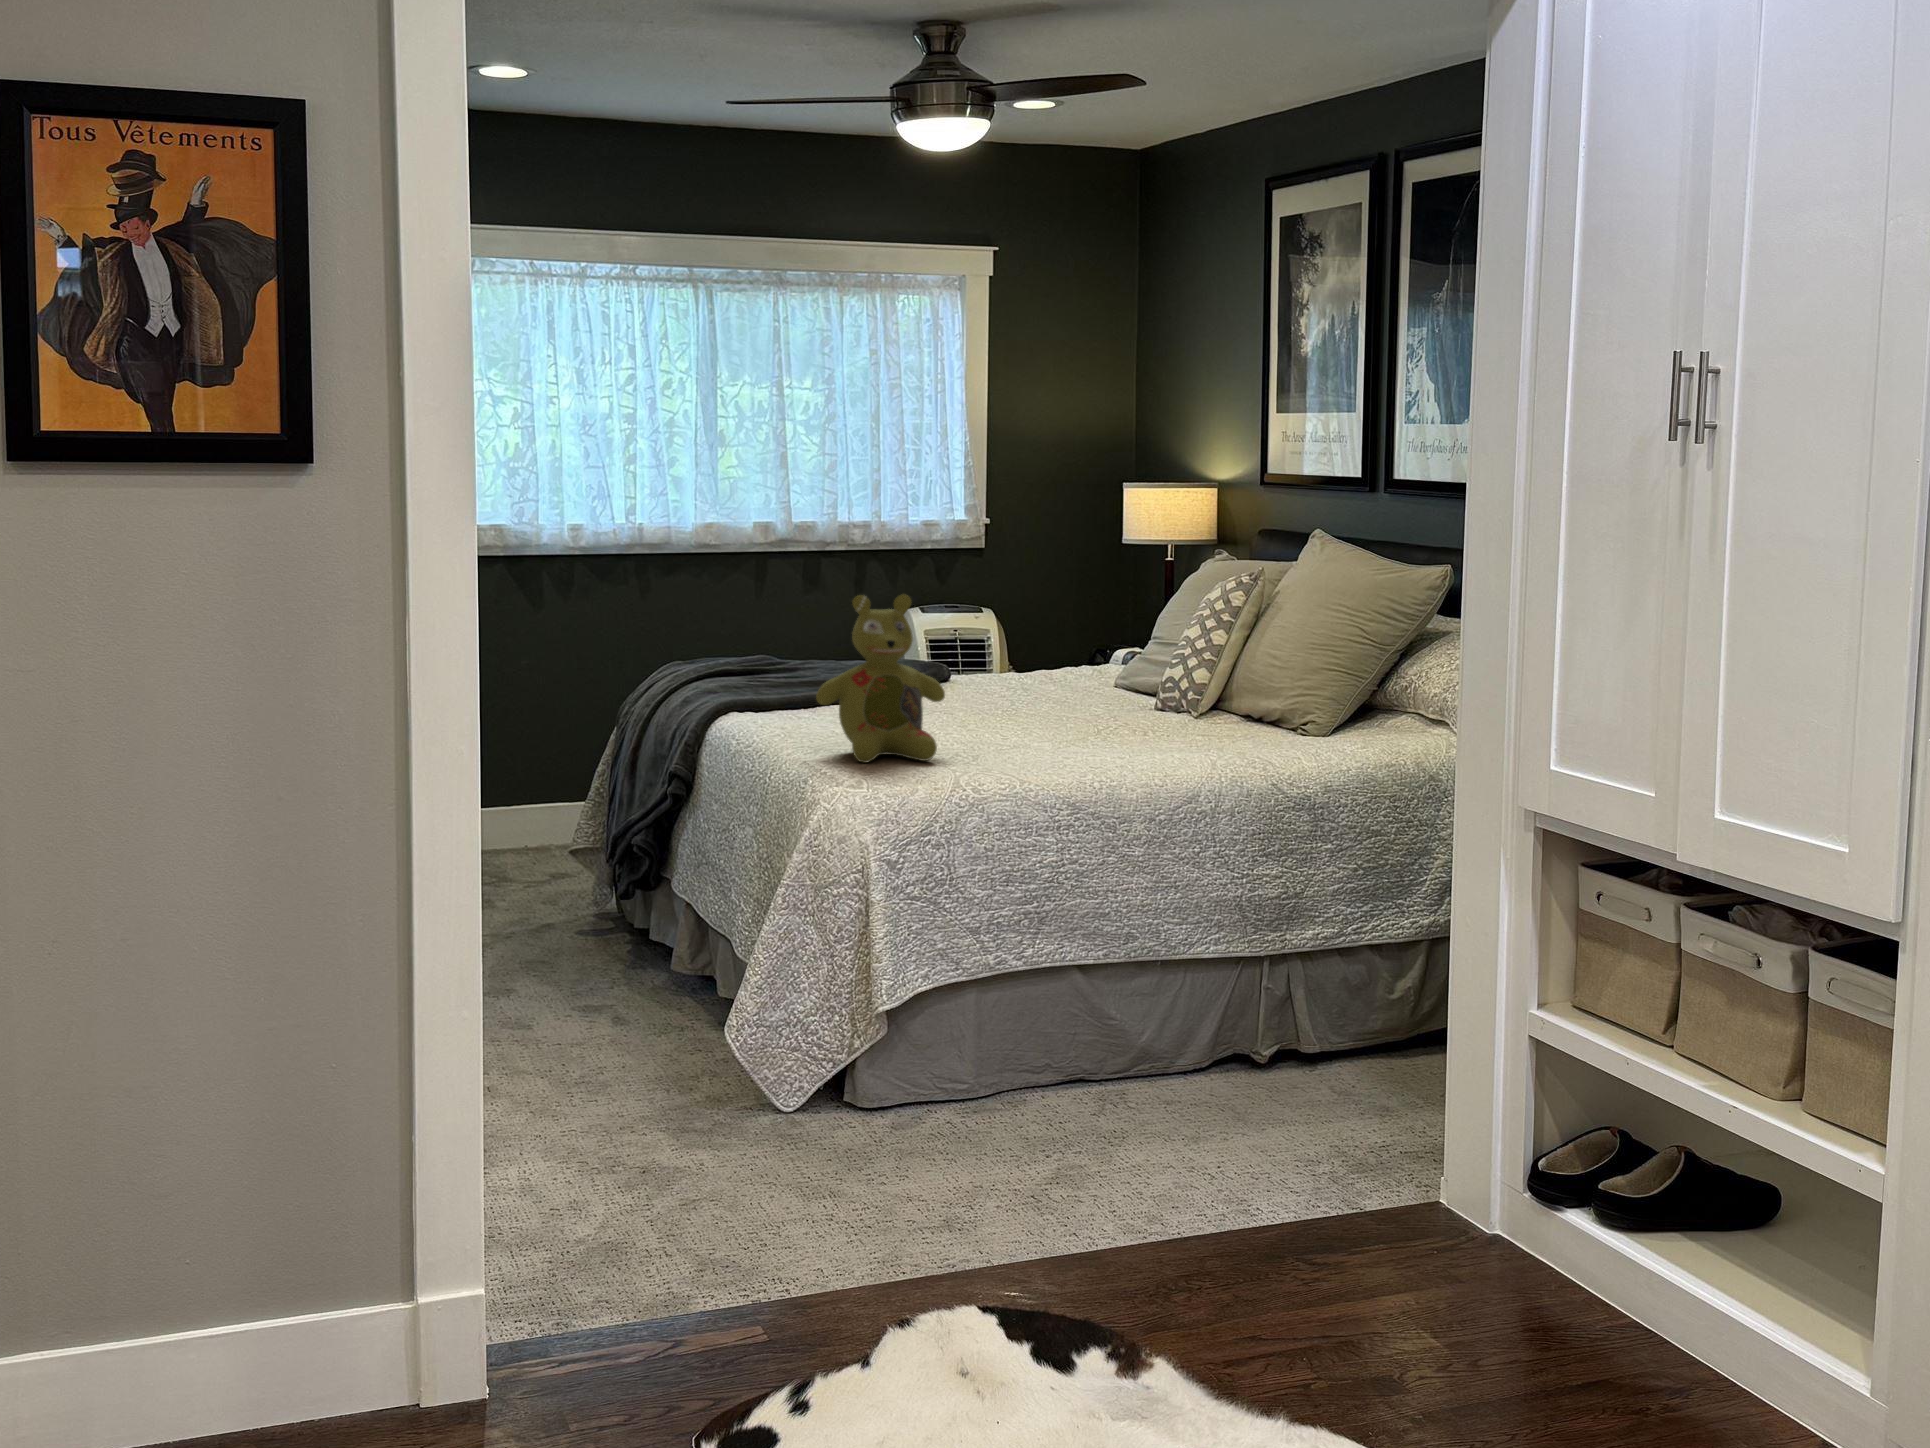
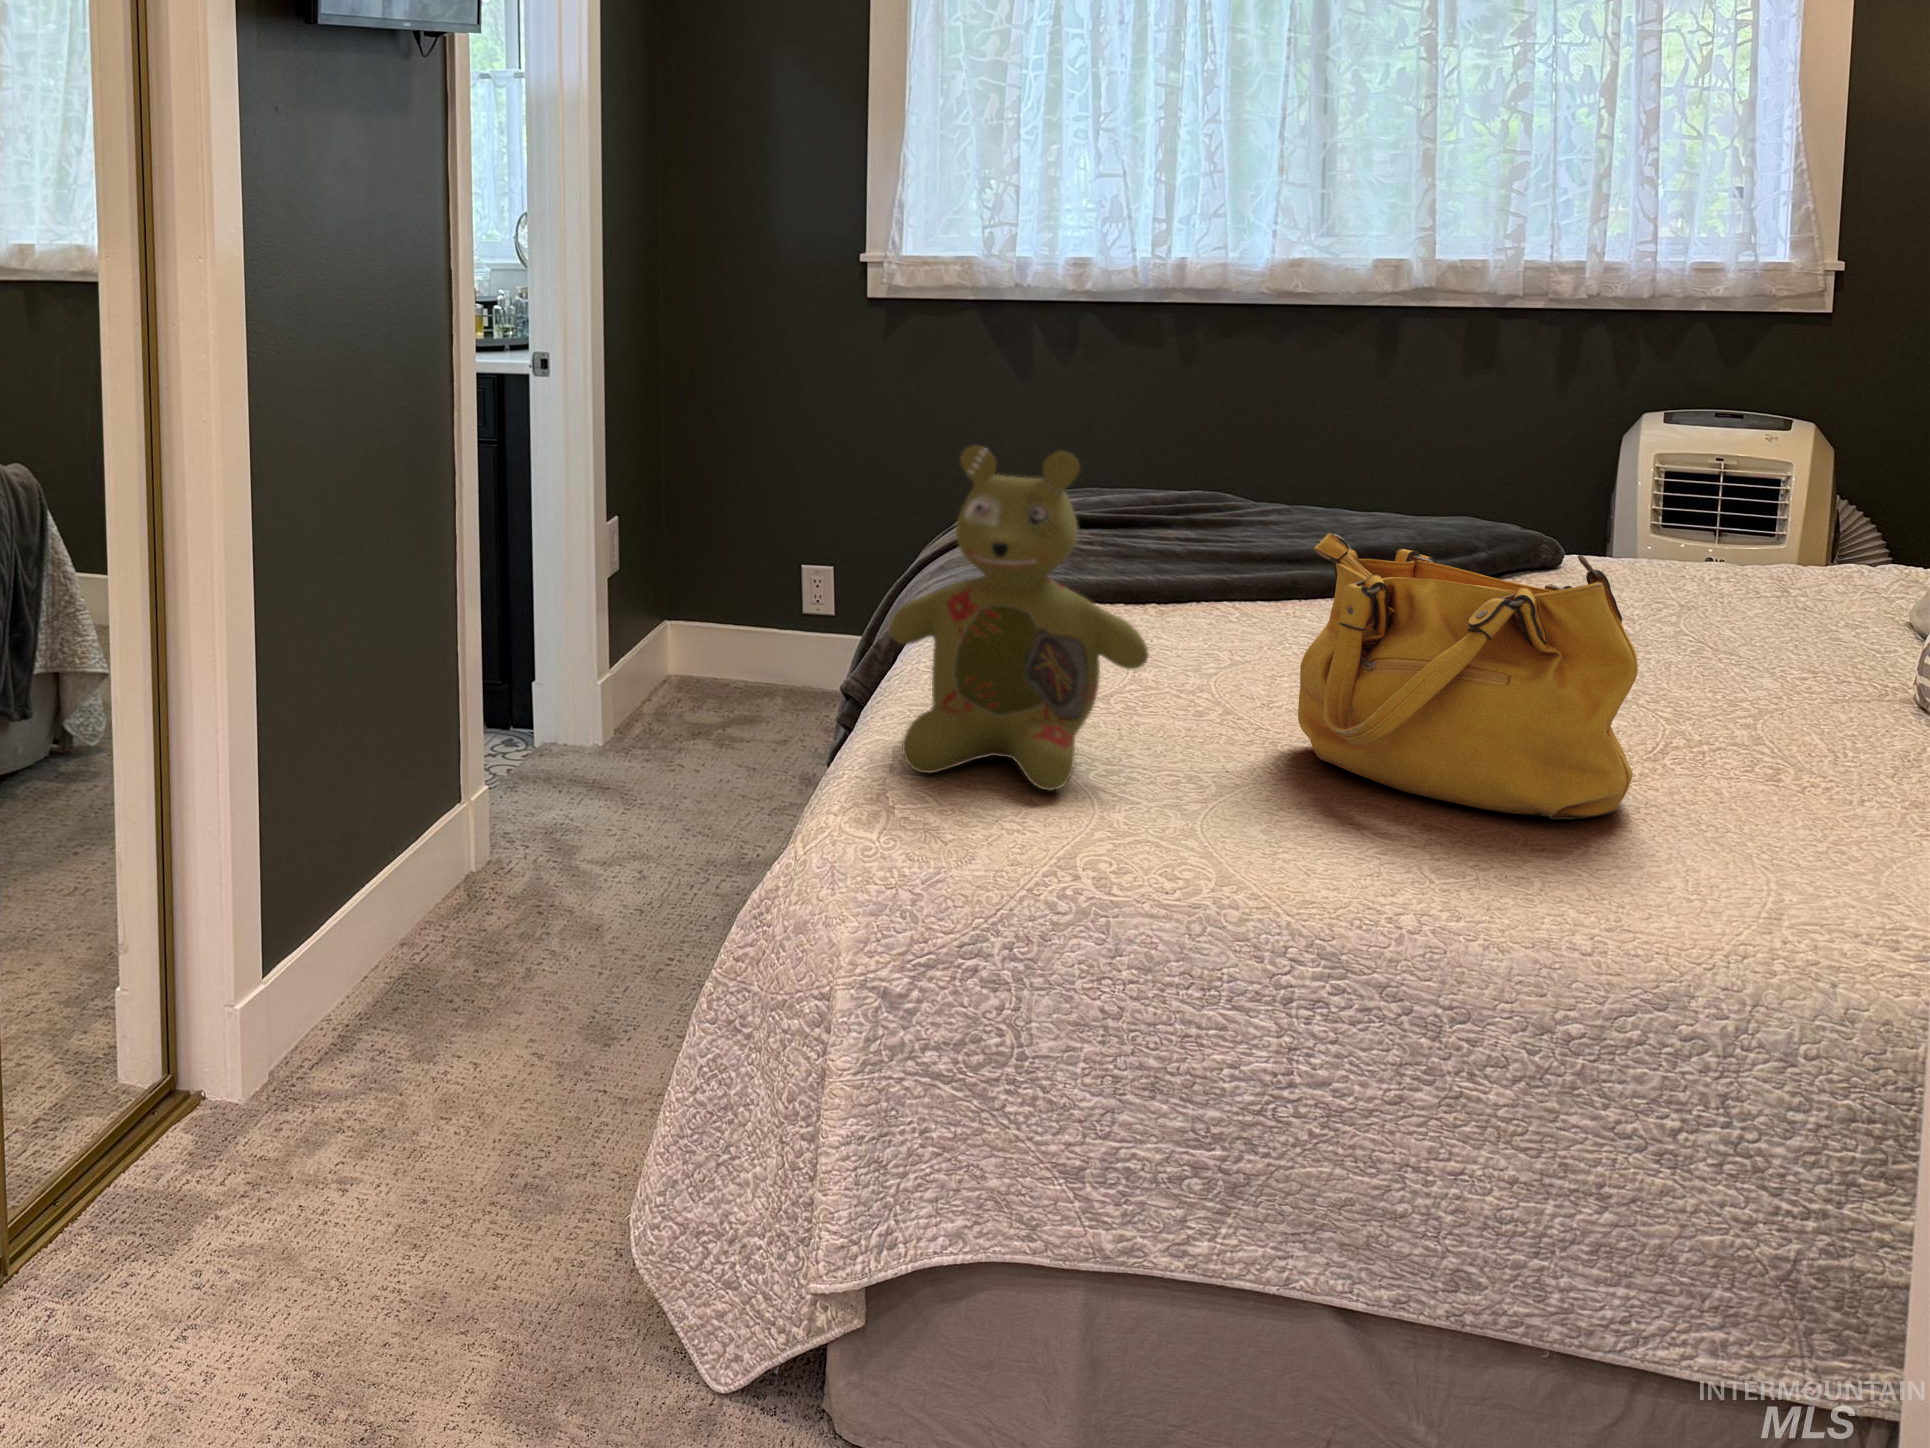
handbag: none [982,628,1134,748] -> present [1298,533,1638,819]

